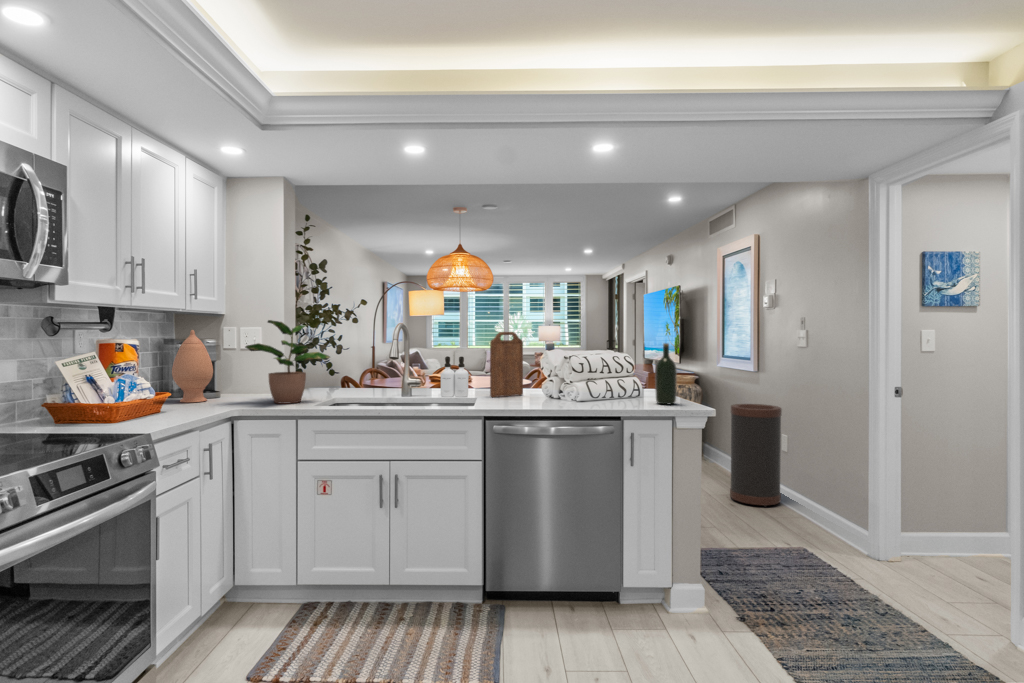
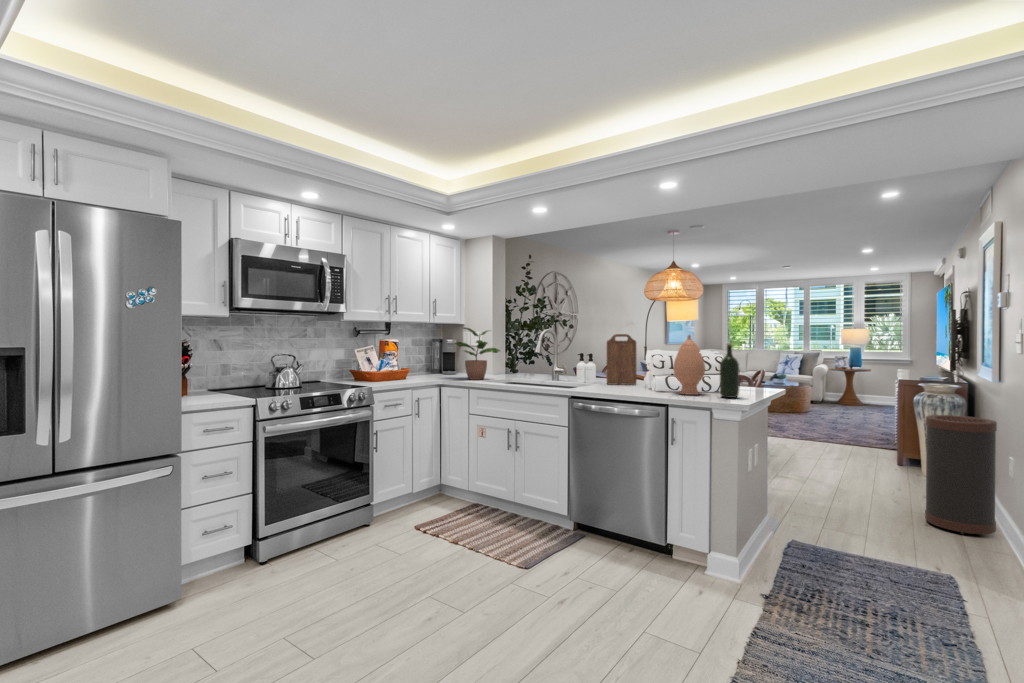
vase: present [172,330,213,402] -> present [673,335,705,395]

